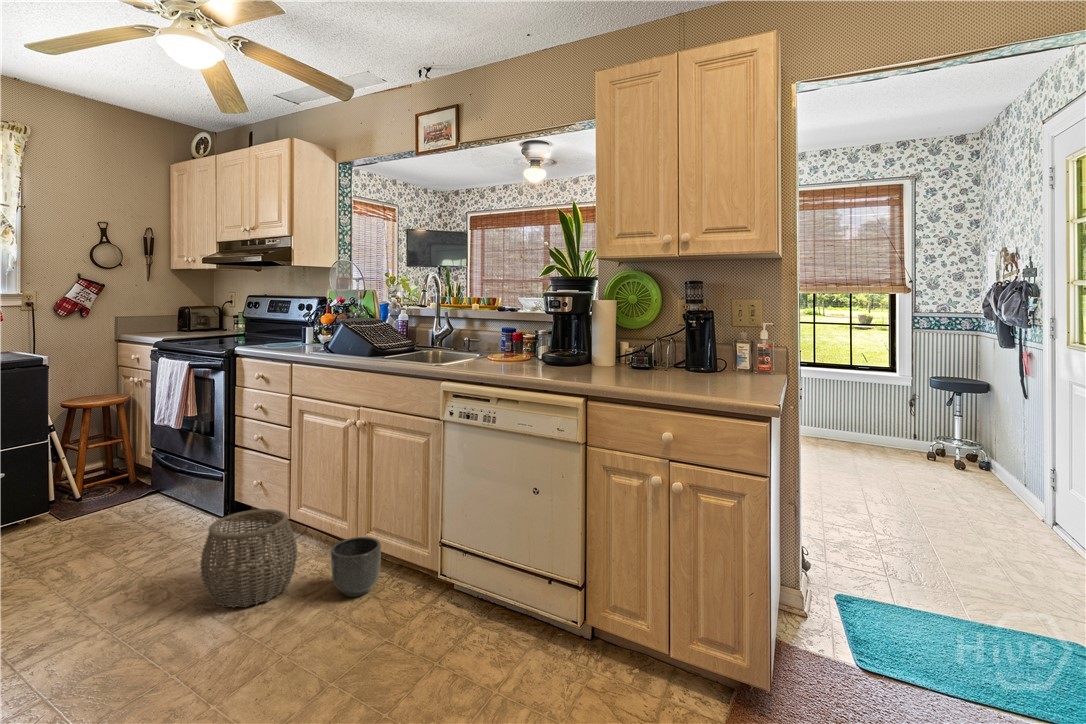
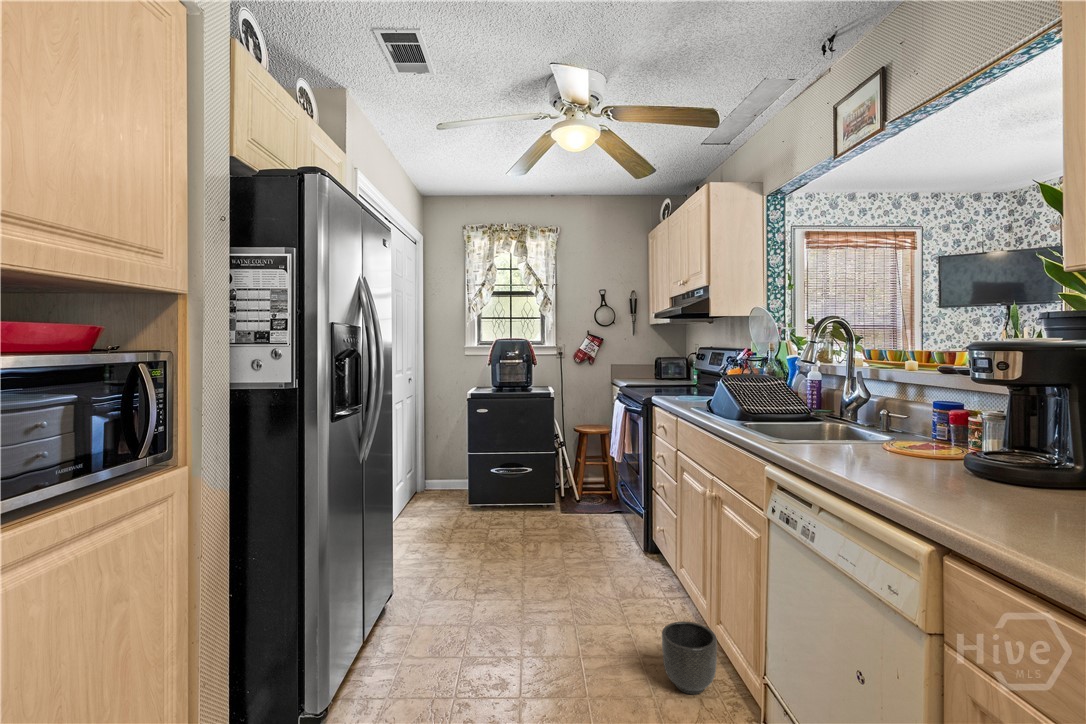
woven basket: present [200,509,298,608] -> none [570,556,651,653]

